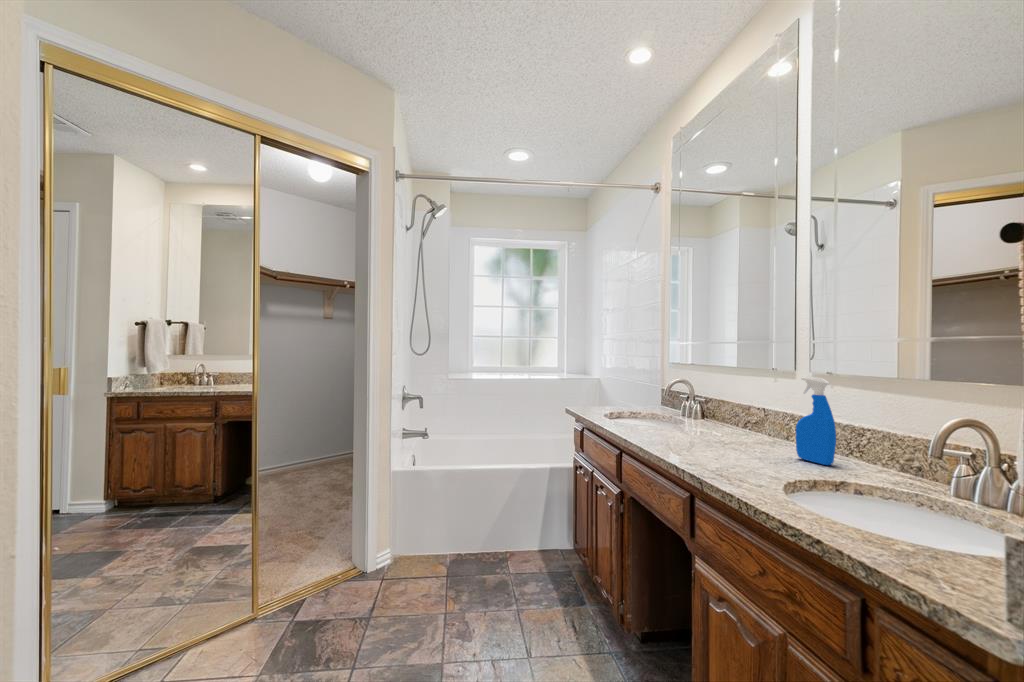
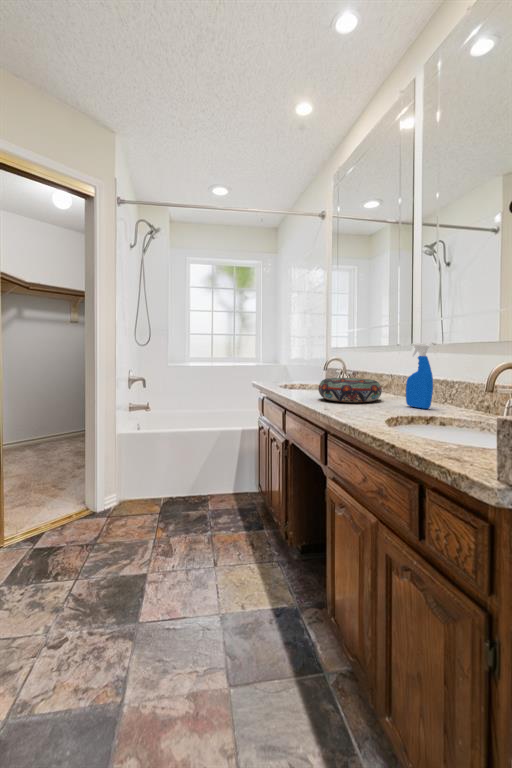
decorative bowl: none [670,412,757,449] -> present [318,378,382,403]

